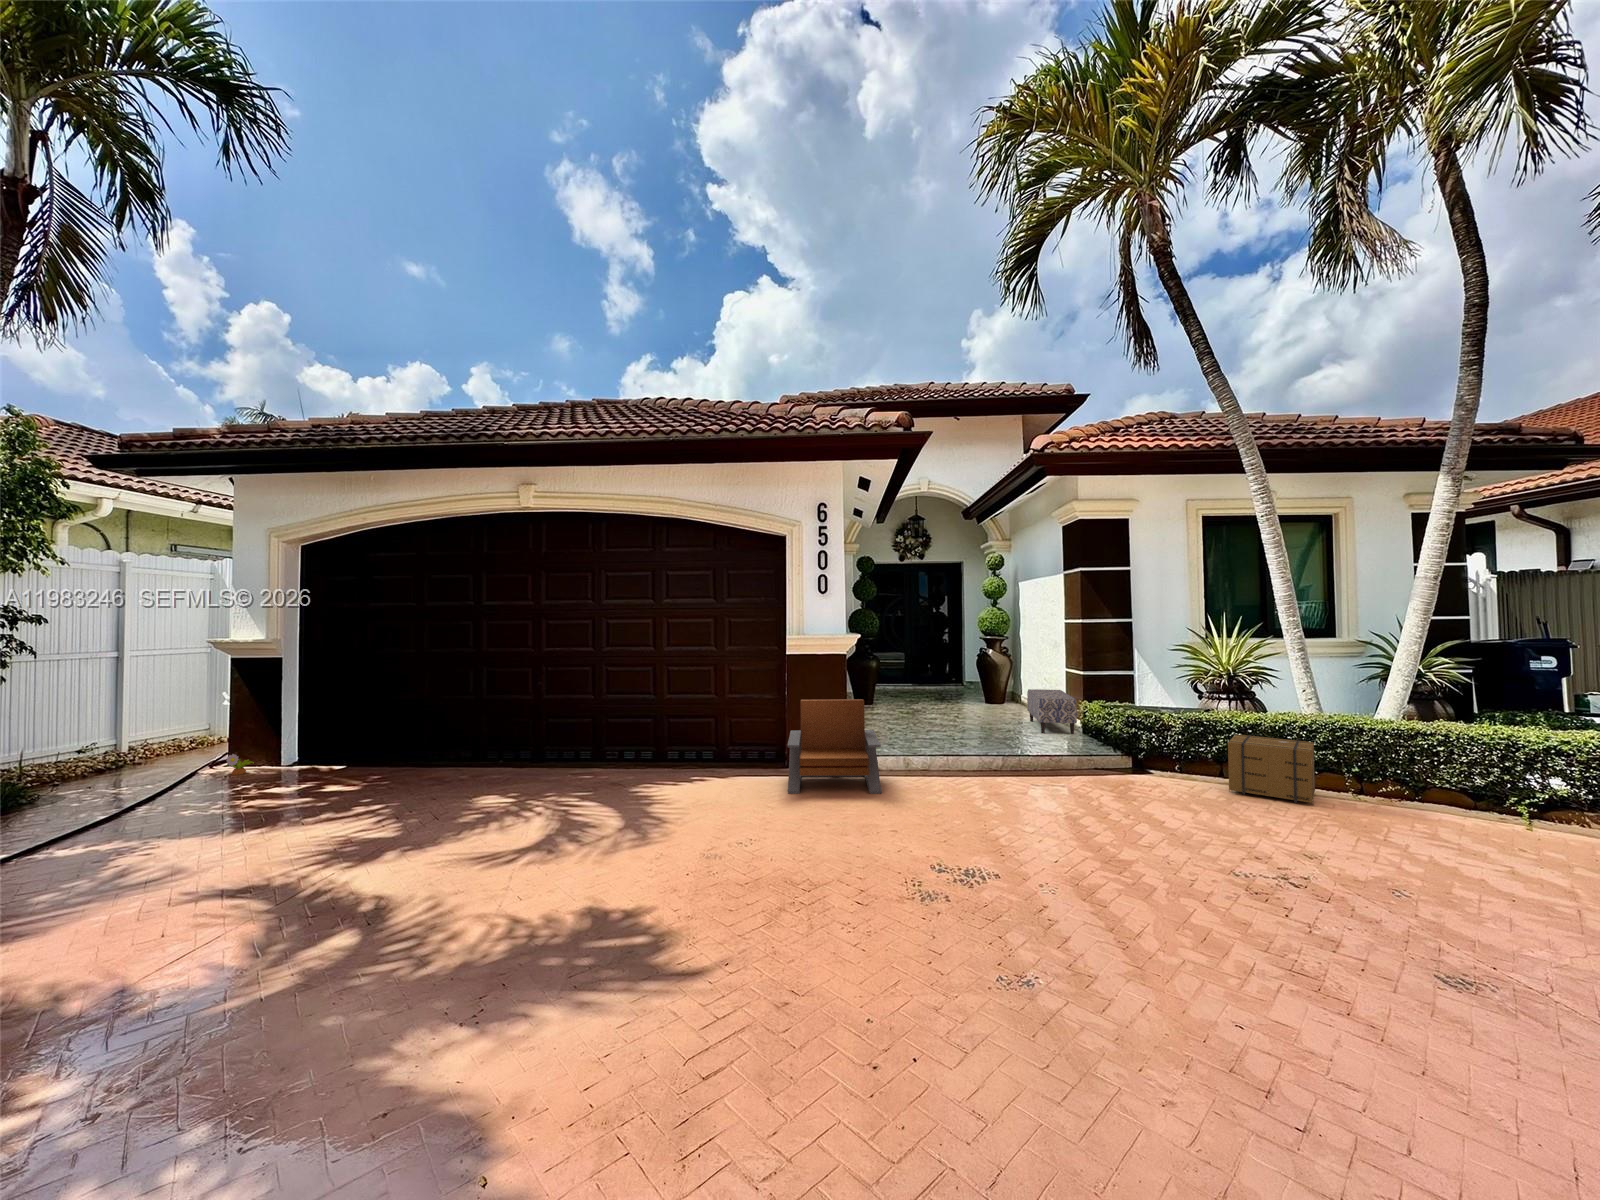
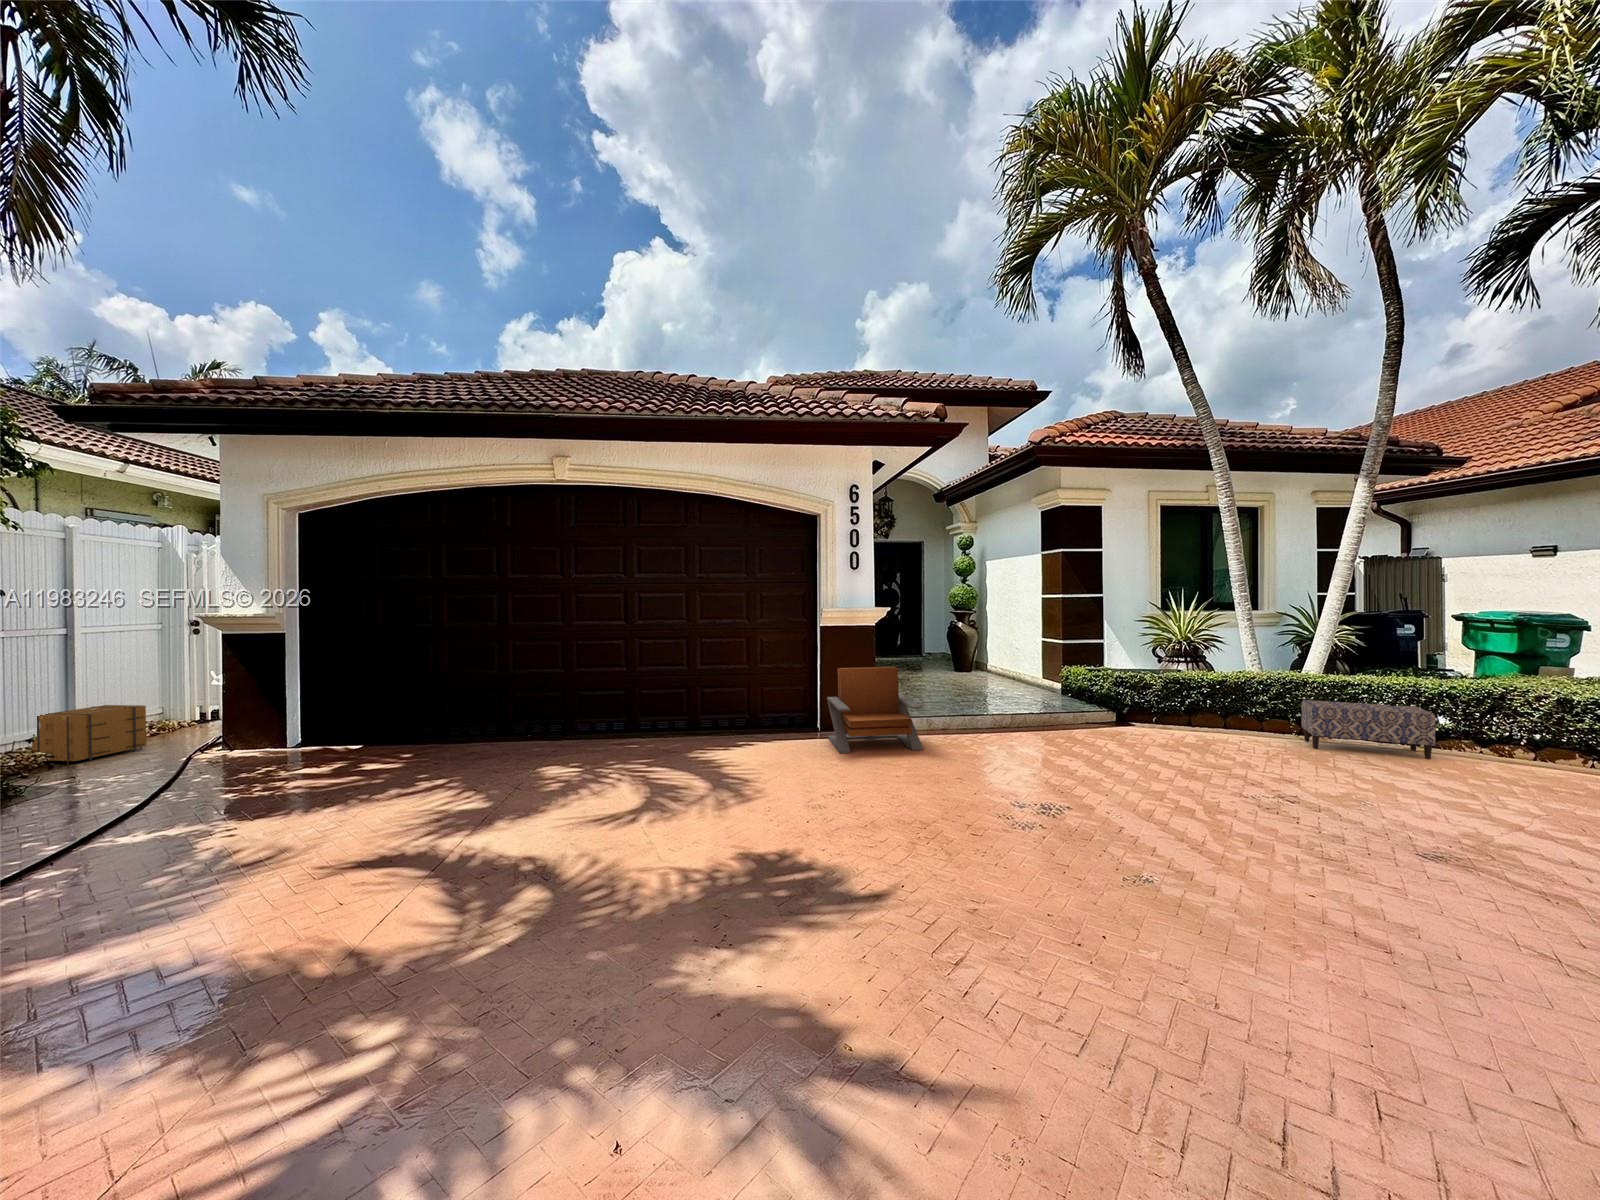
bench: present [1027,689,1077,734] -> present [1301,700,1436,759]
cardboard box: present [1228,734,1315,803] -> present [32,705,146,765]
decorative plant: present [226,754,254,775] -> none [224,737,257,760]

